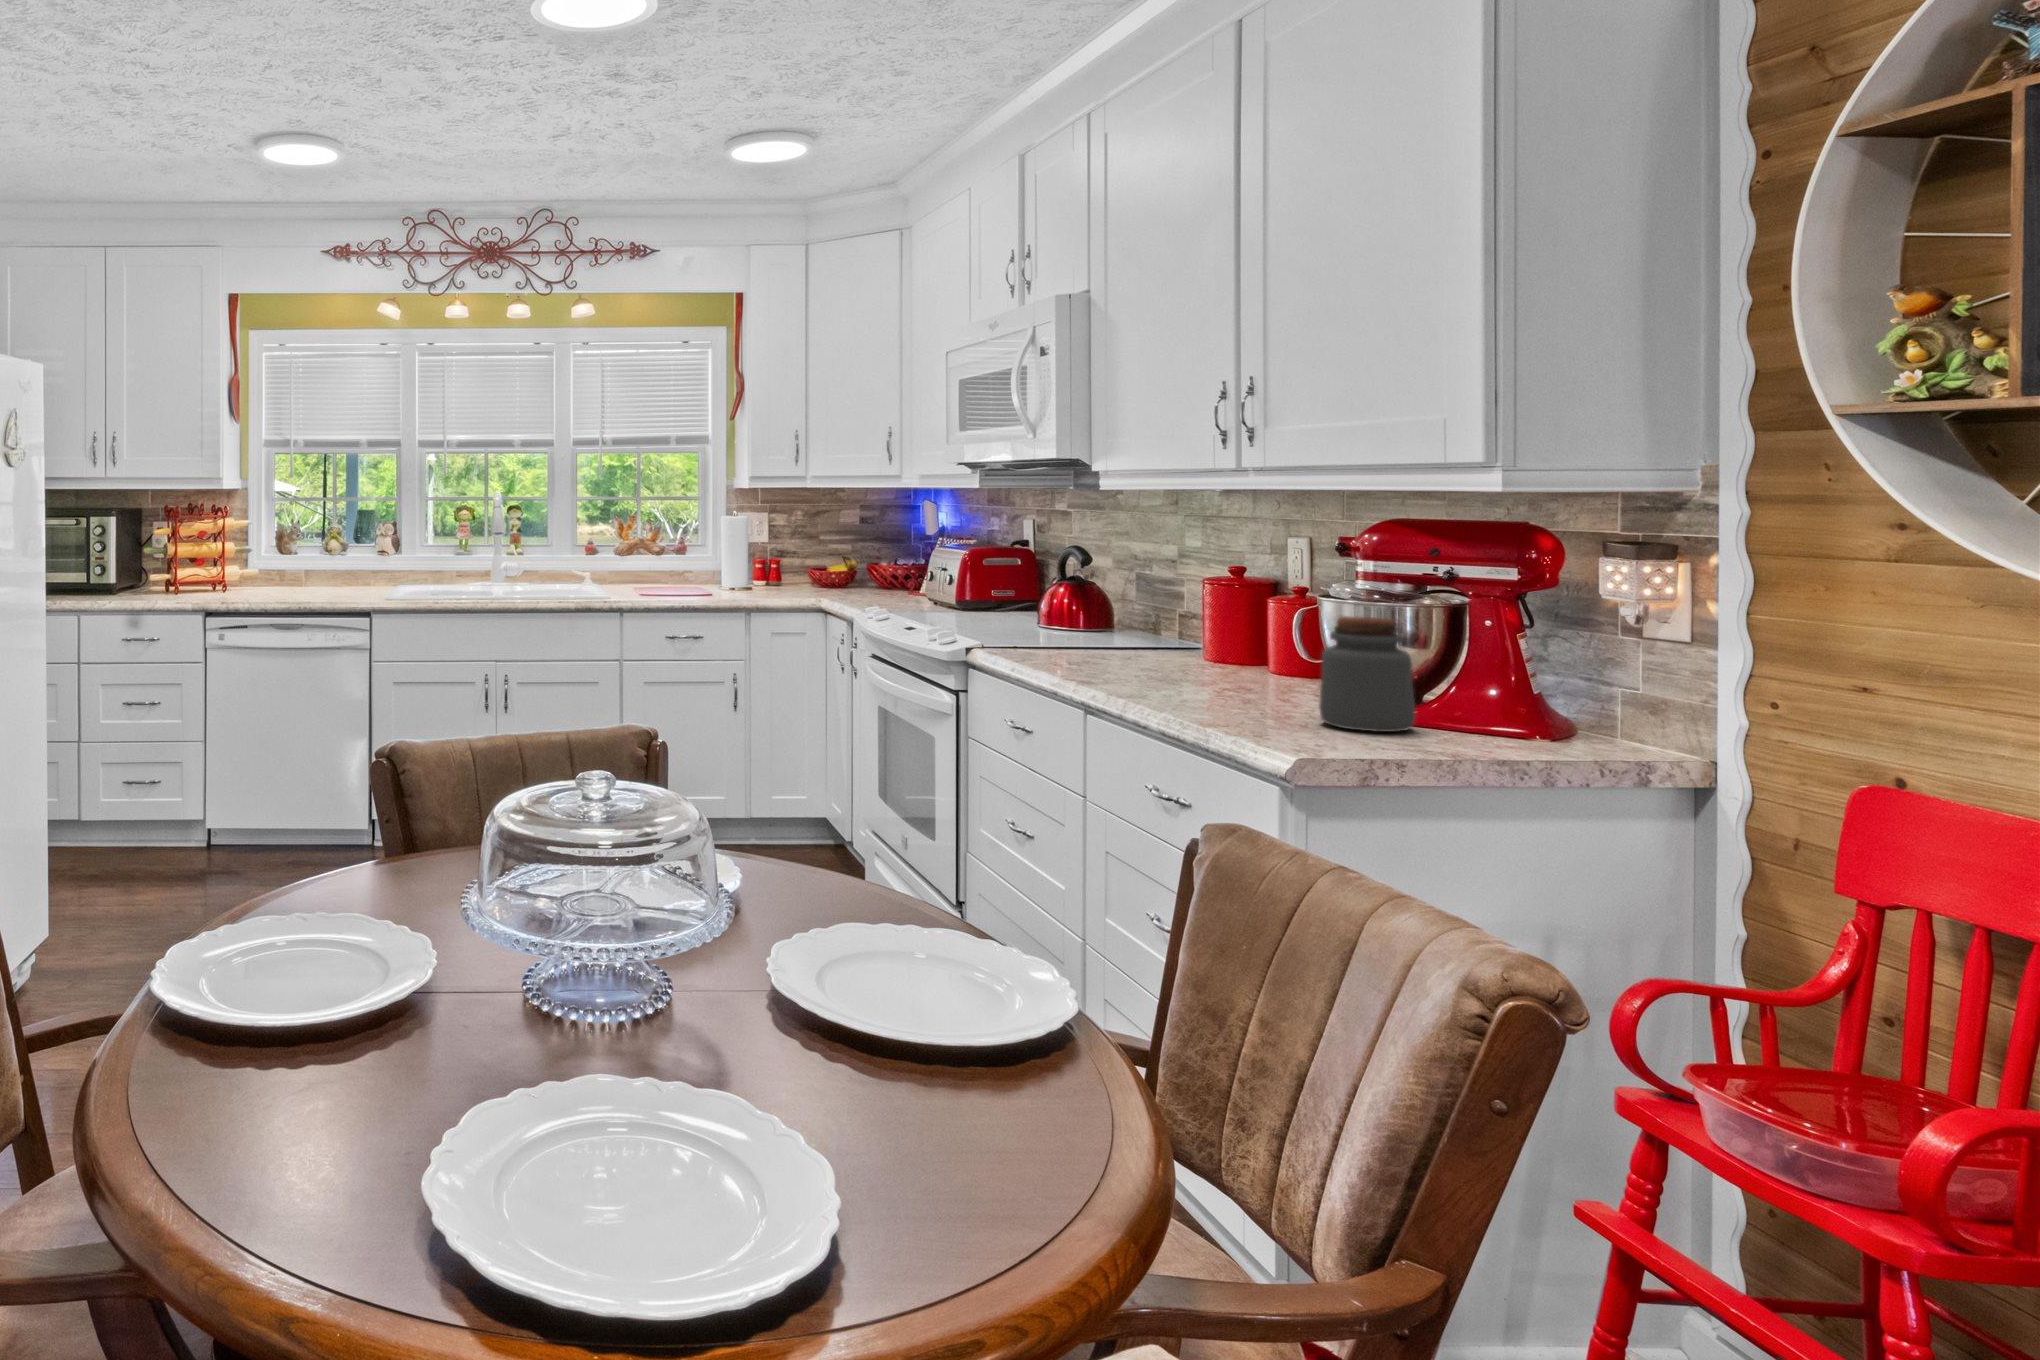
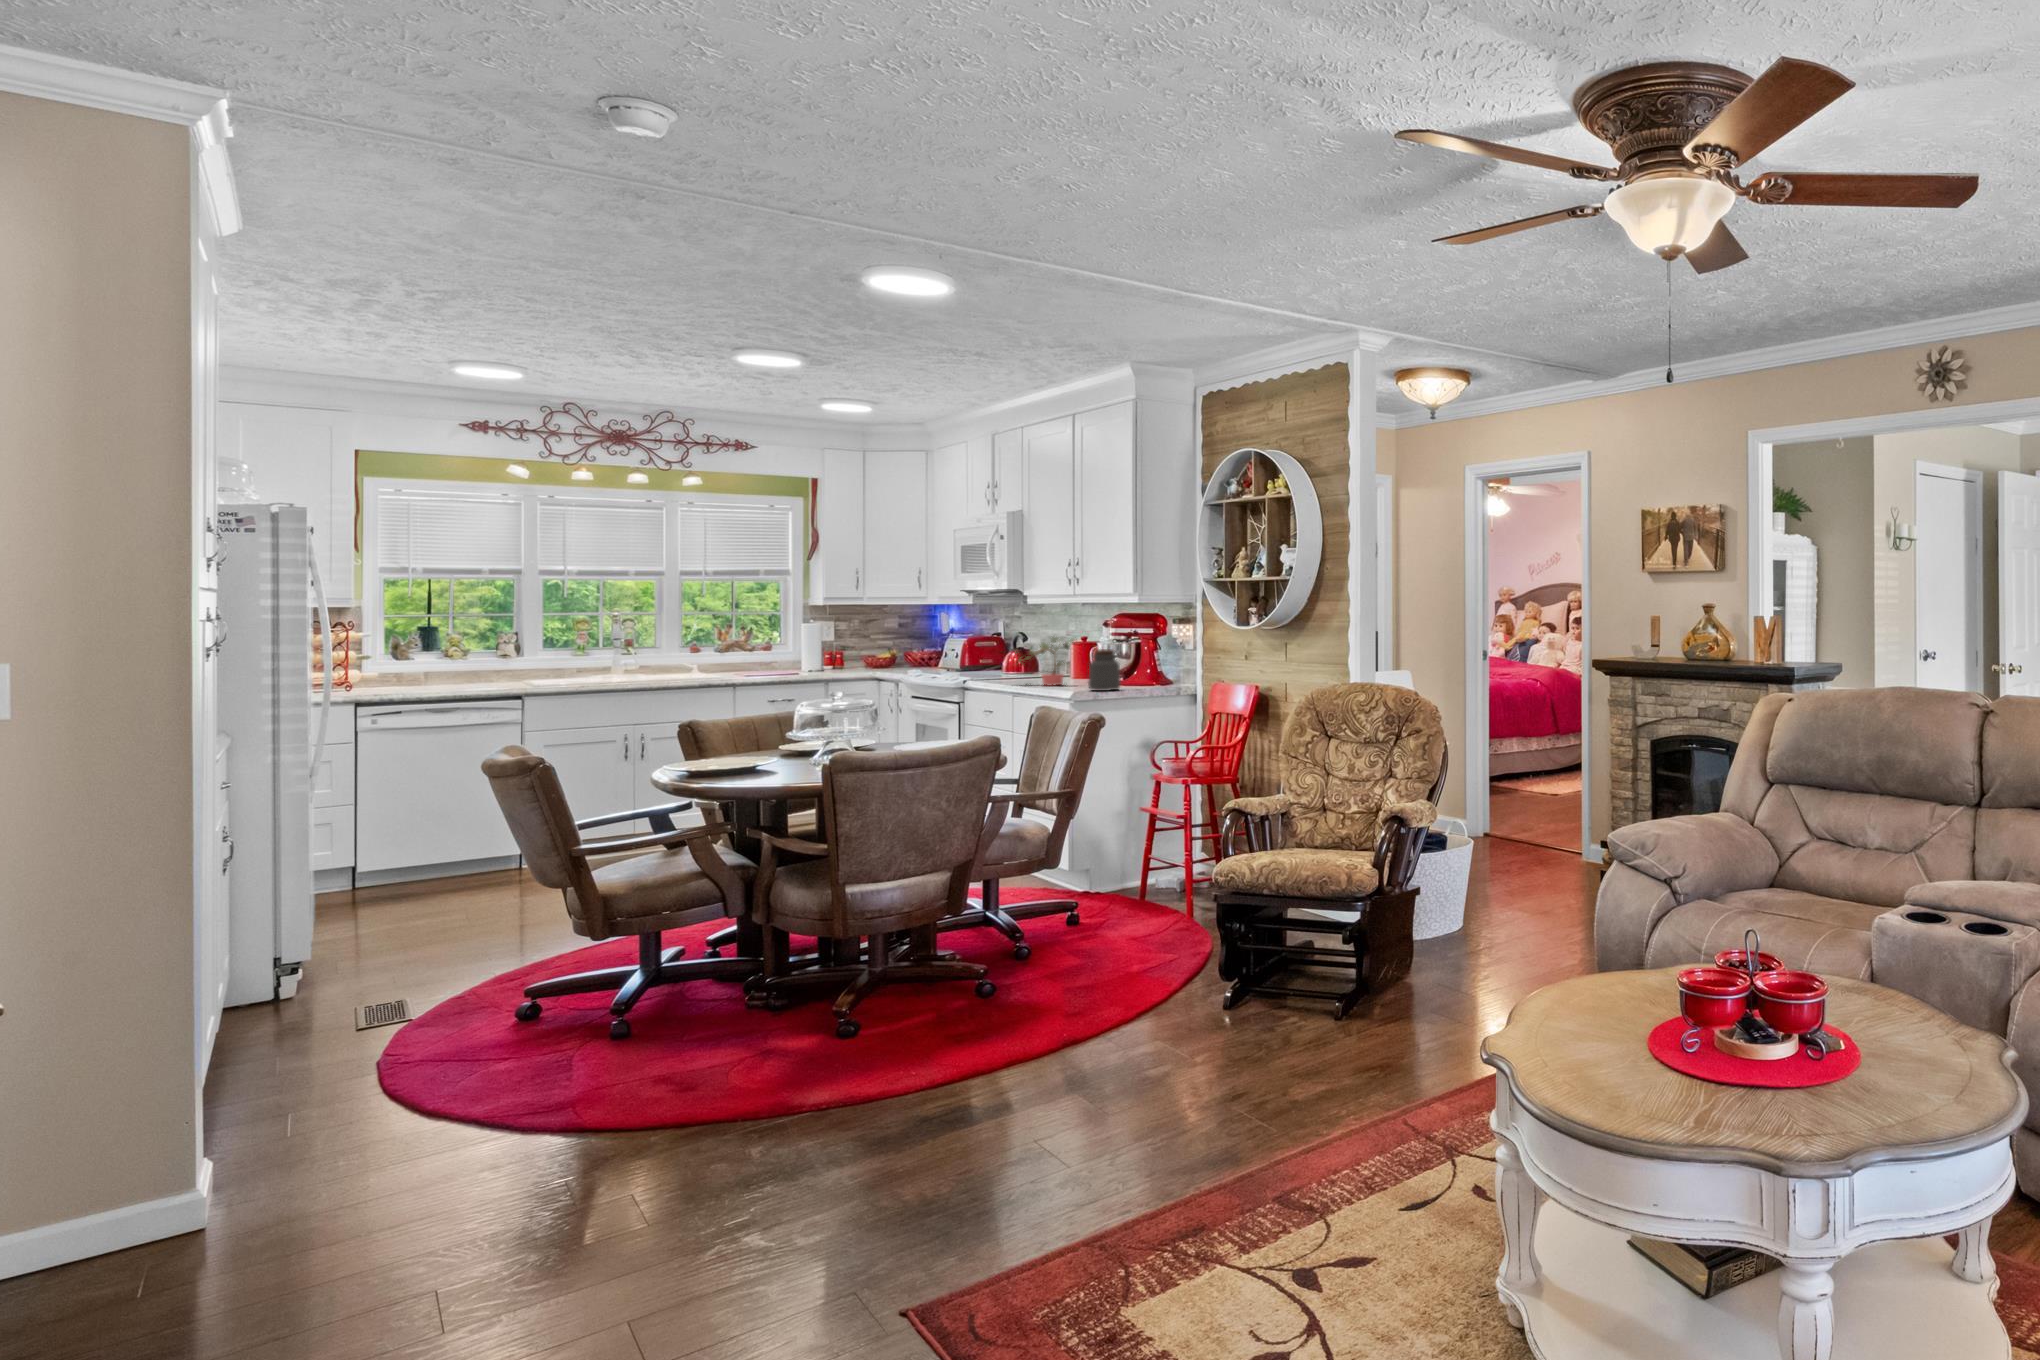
potted plant: none [1090,565,1256,685] -> present [1014,637,1074,686]

